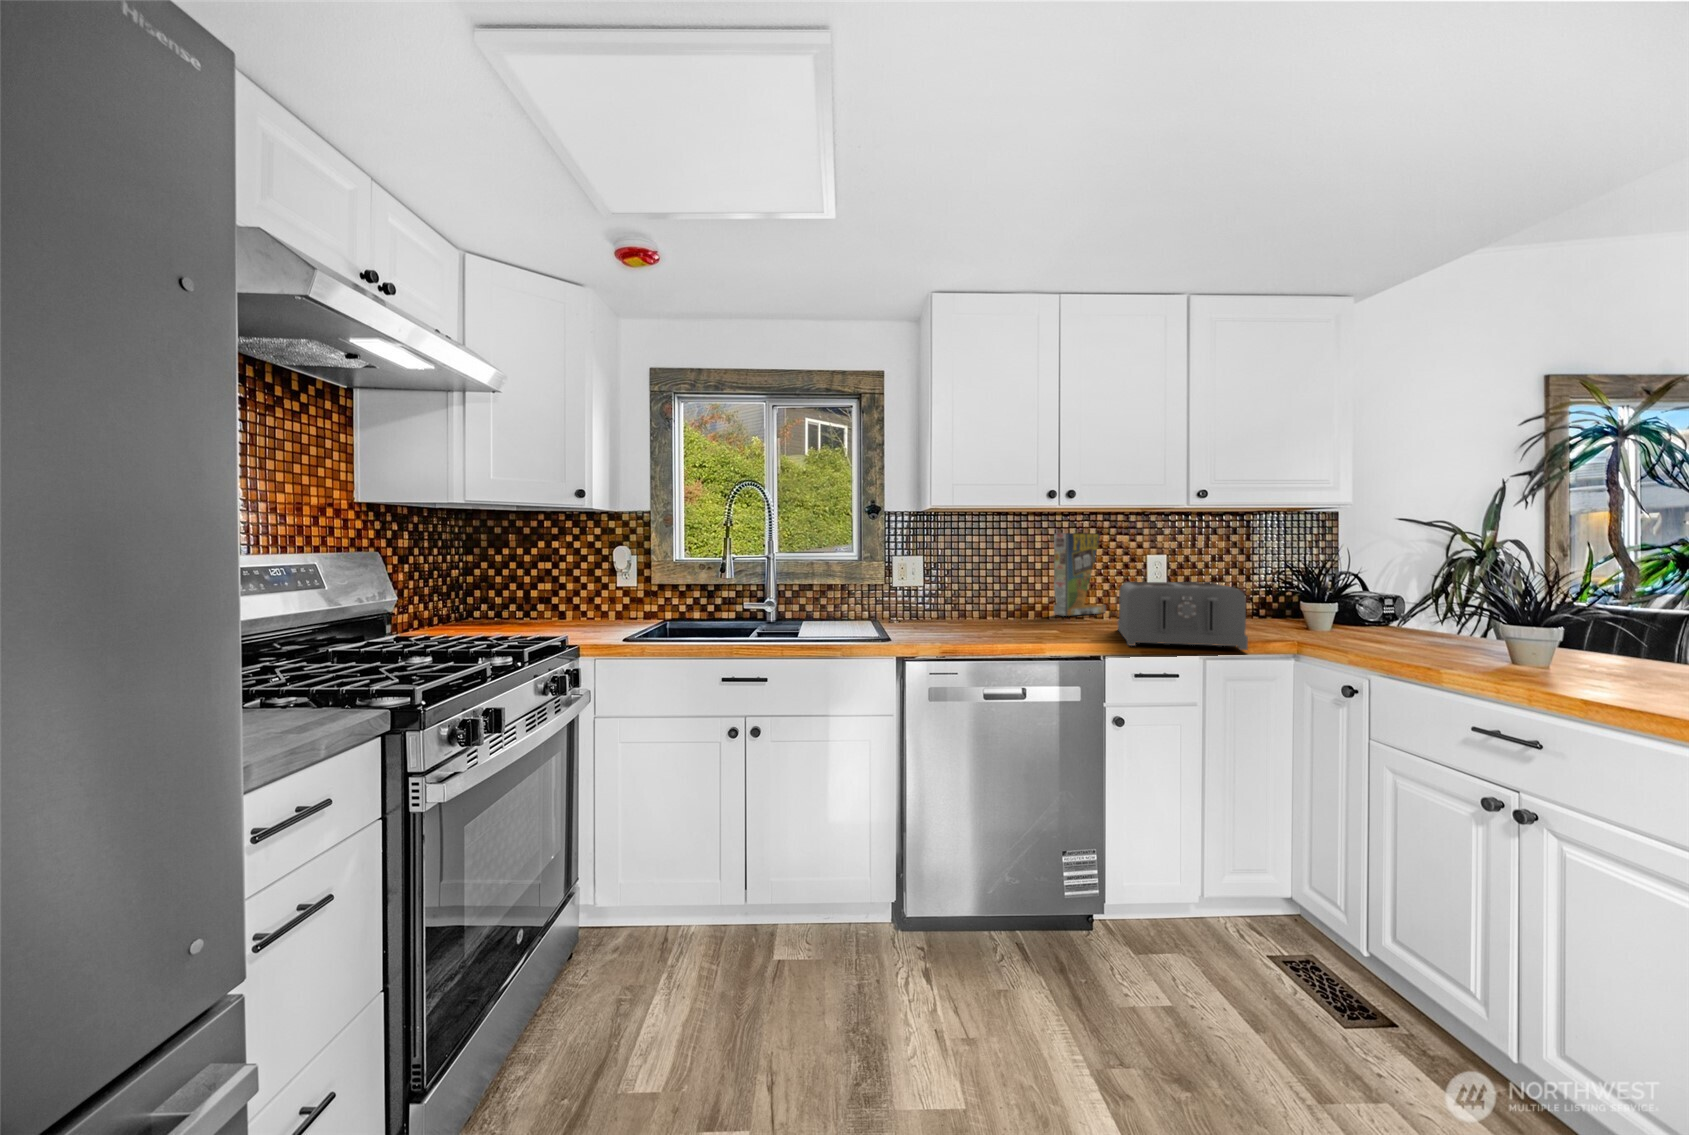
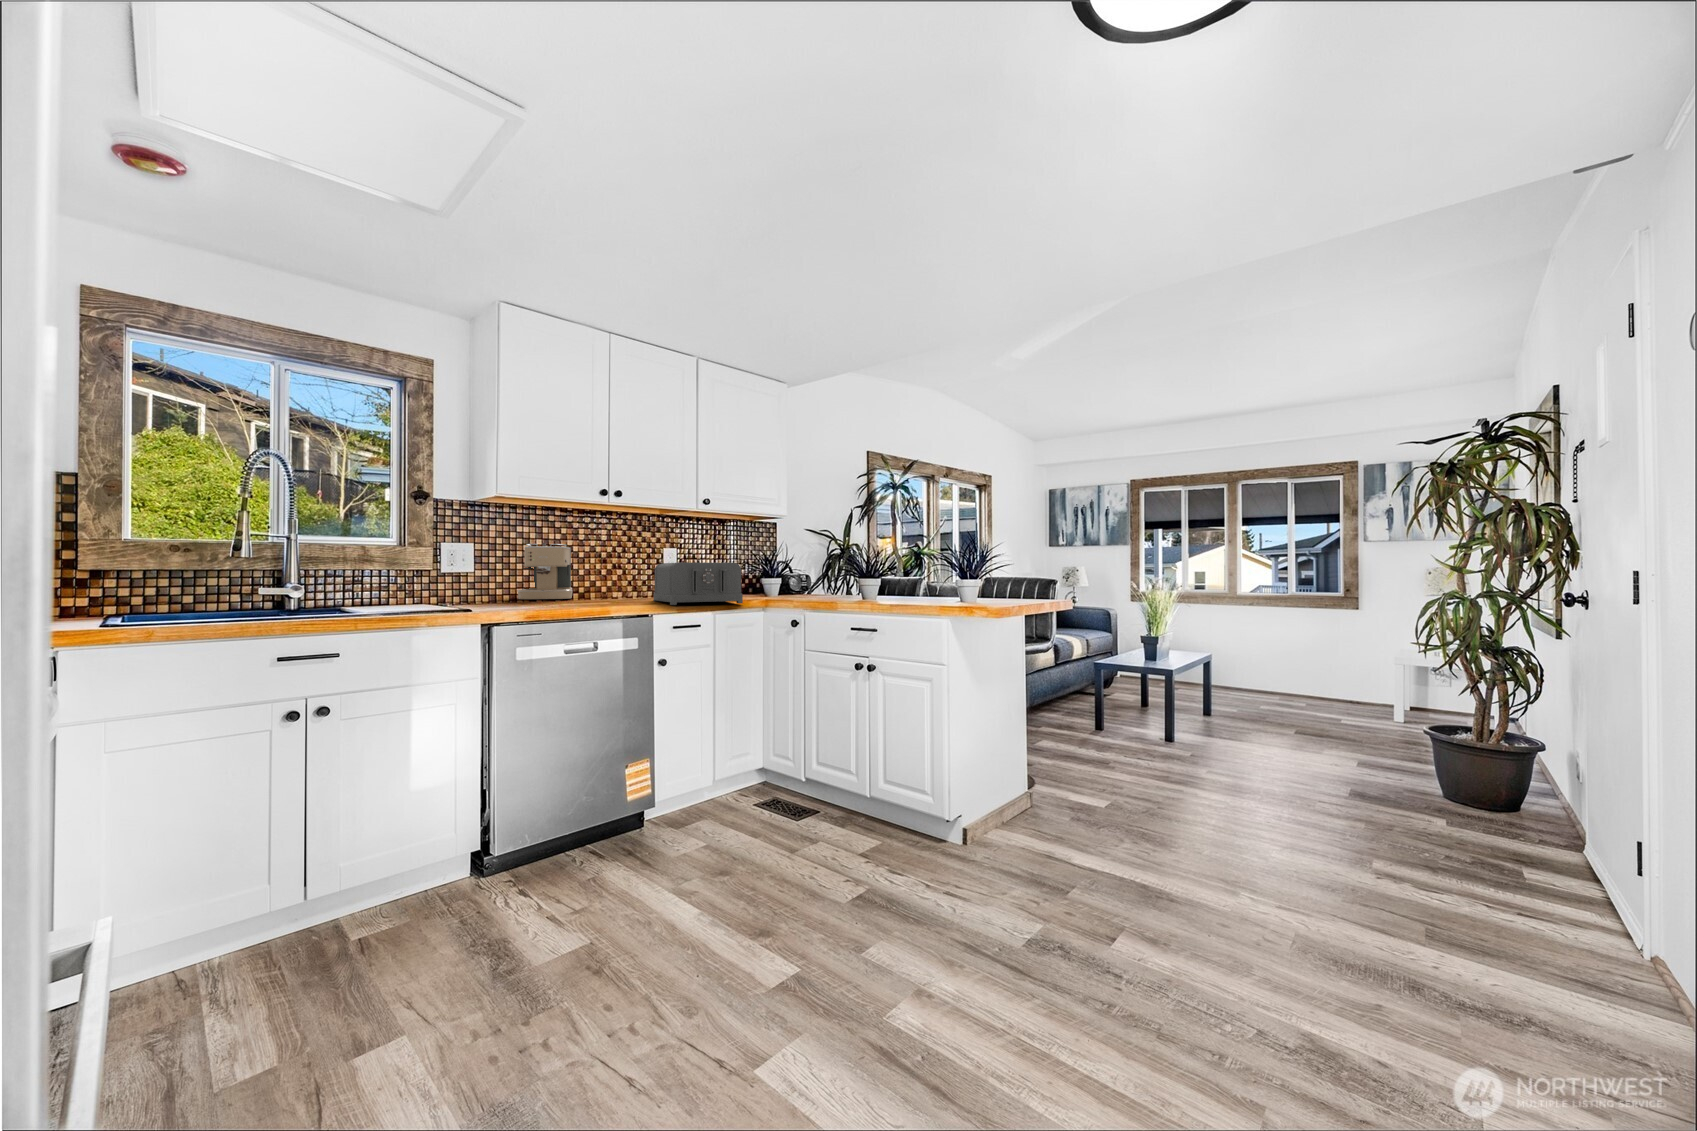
cereal box: present [1054,533,1106,616] -> none [594,527,632,596]
coffee maker: none [964,555,1026,620] -> present [518,543,573,599]

